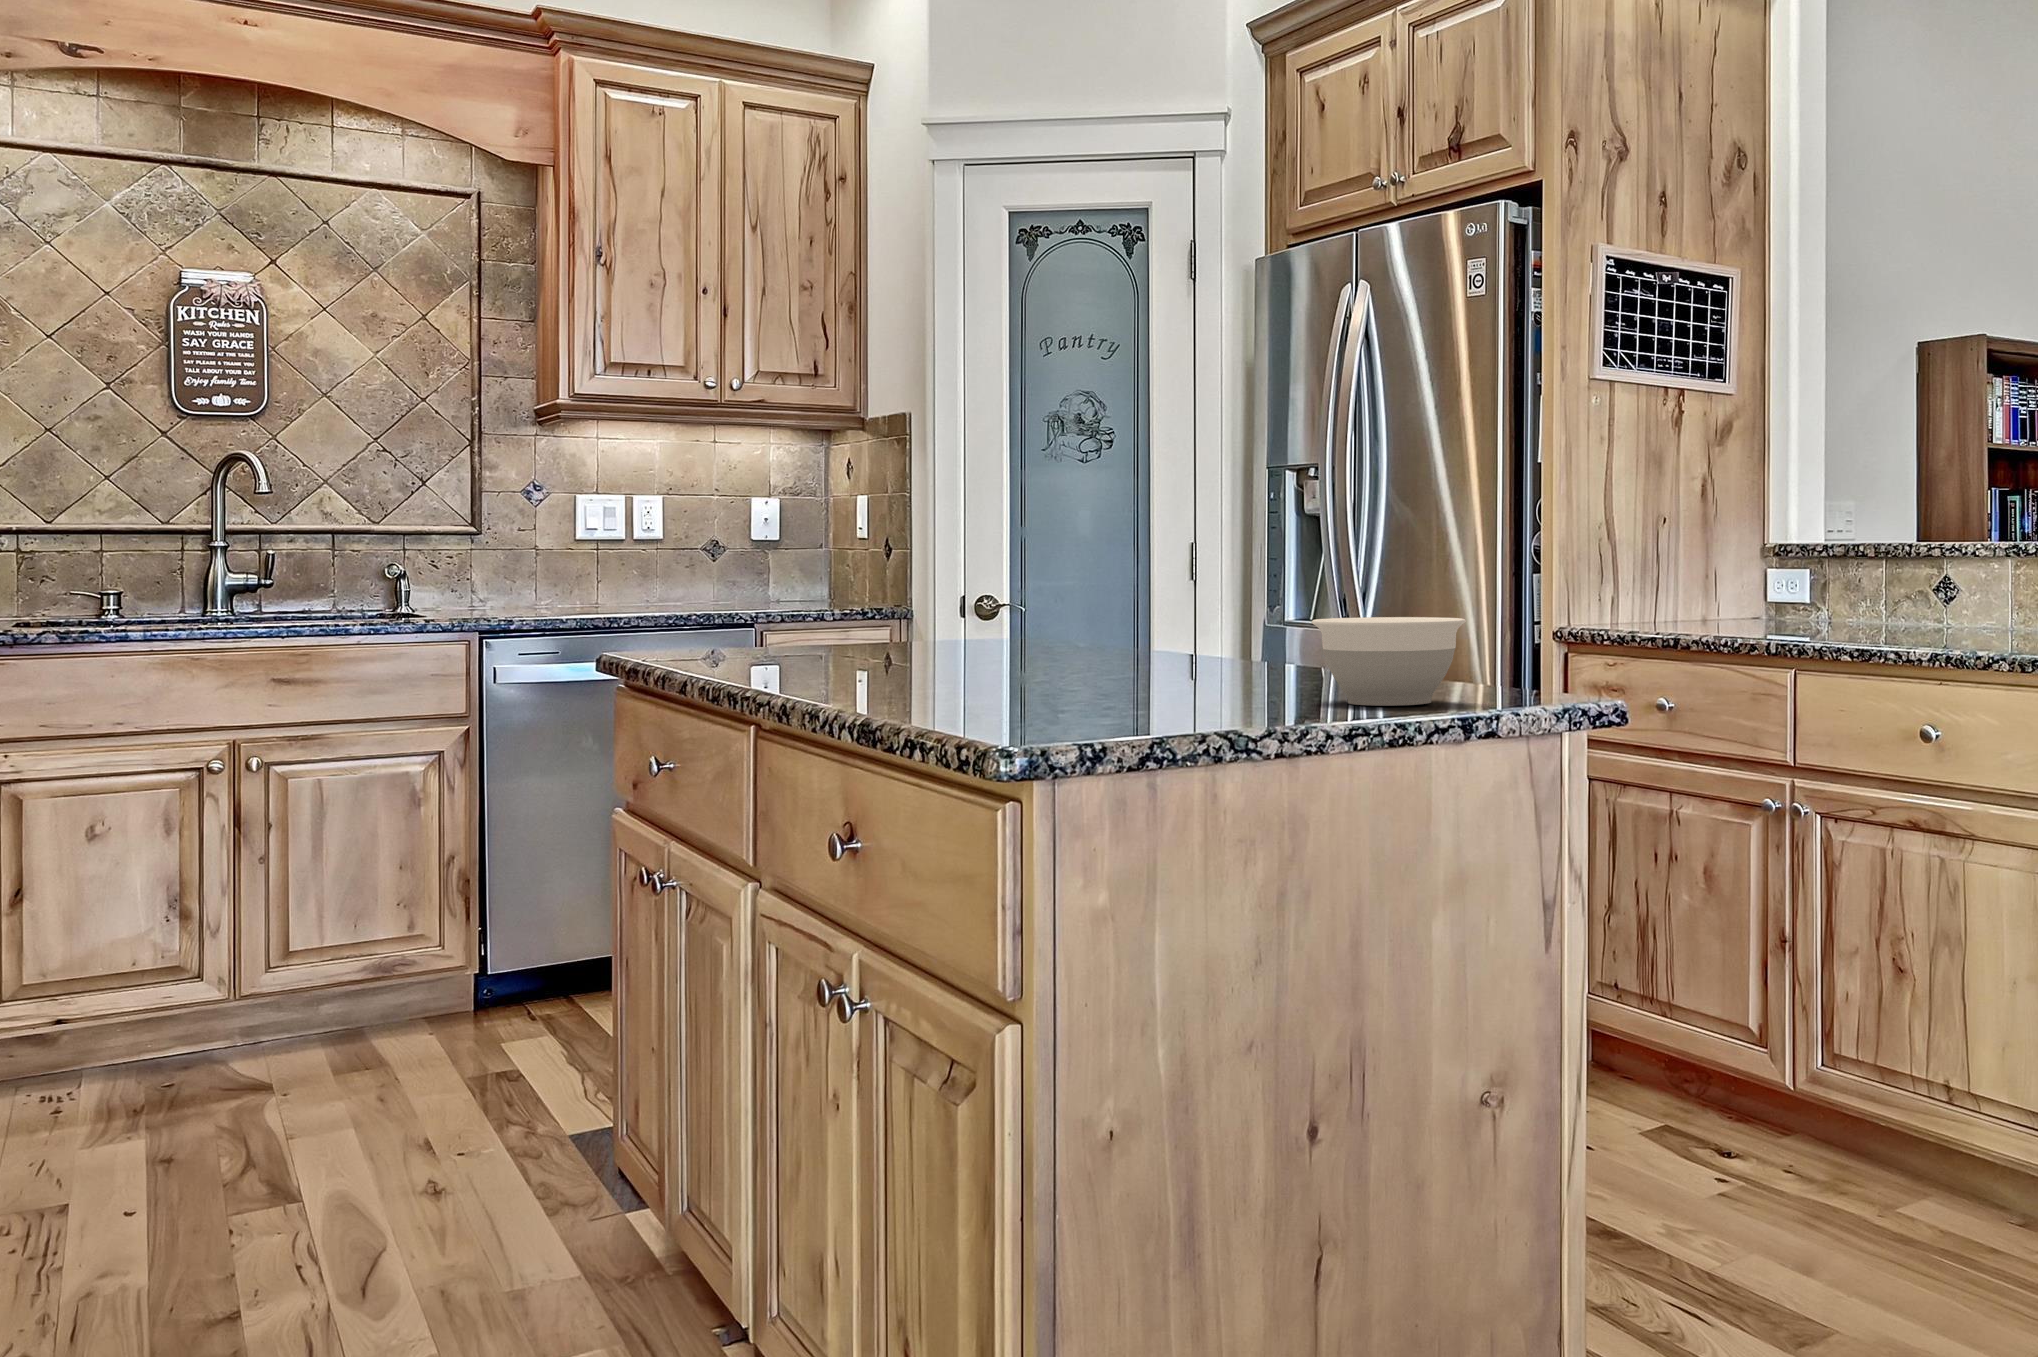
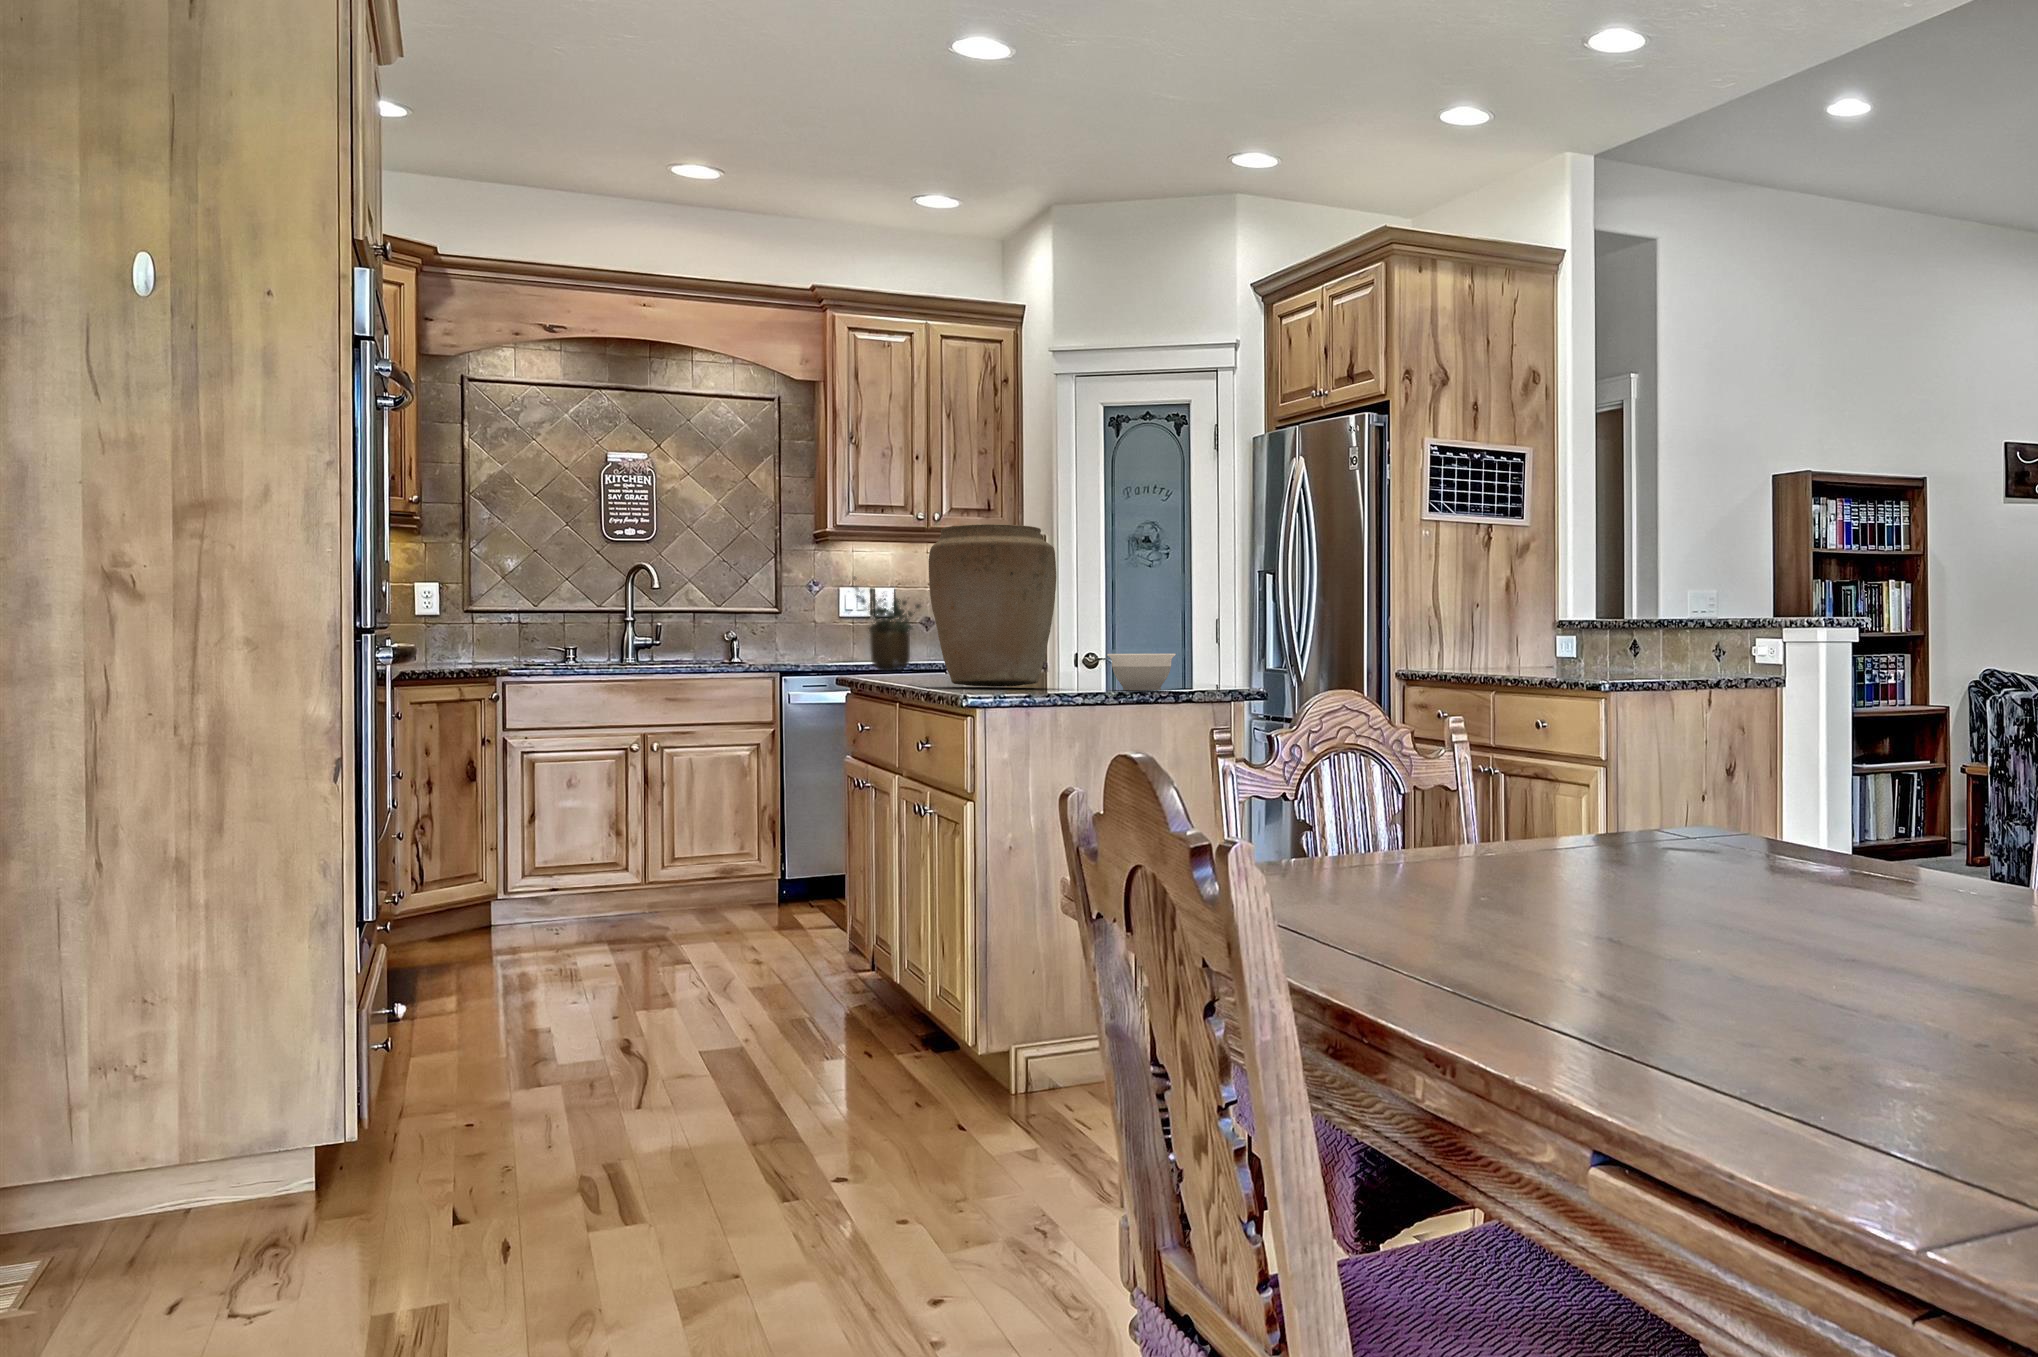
vase: none [886,307,1183,695] -> present [929,524,1056,687]
potted plant: none [602,472,718,625] -> present [853,577,920,671]

